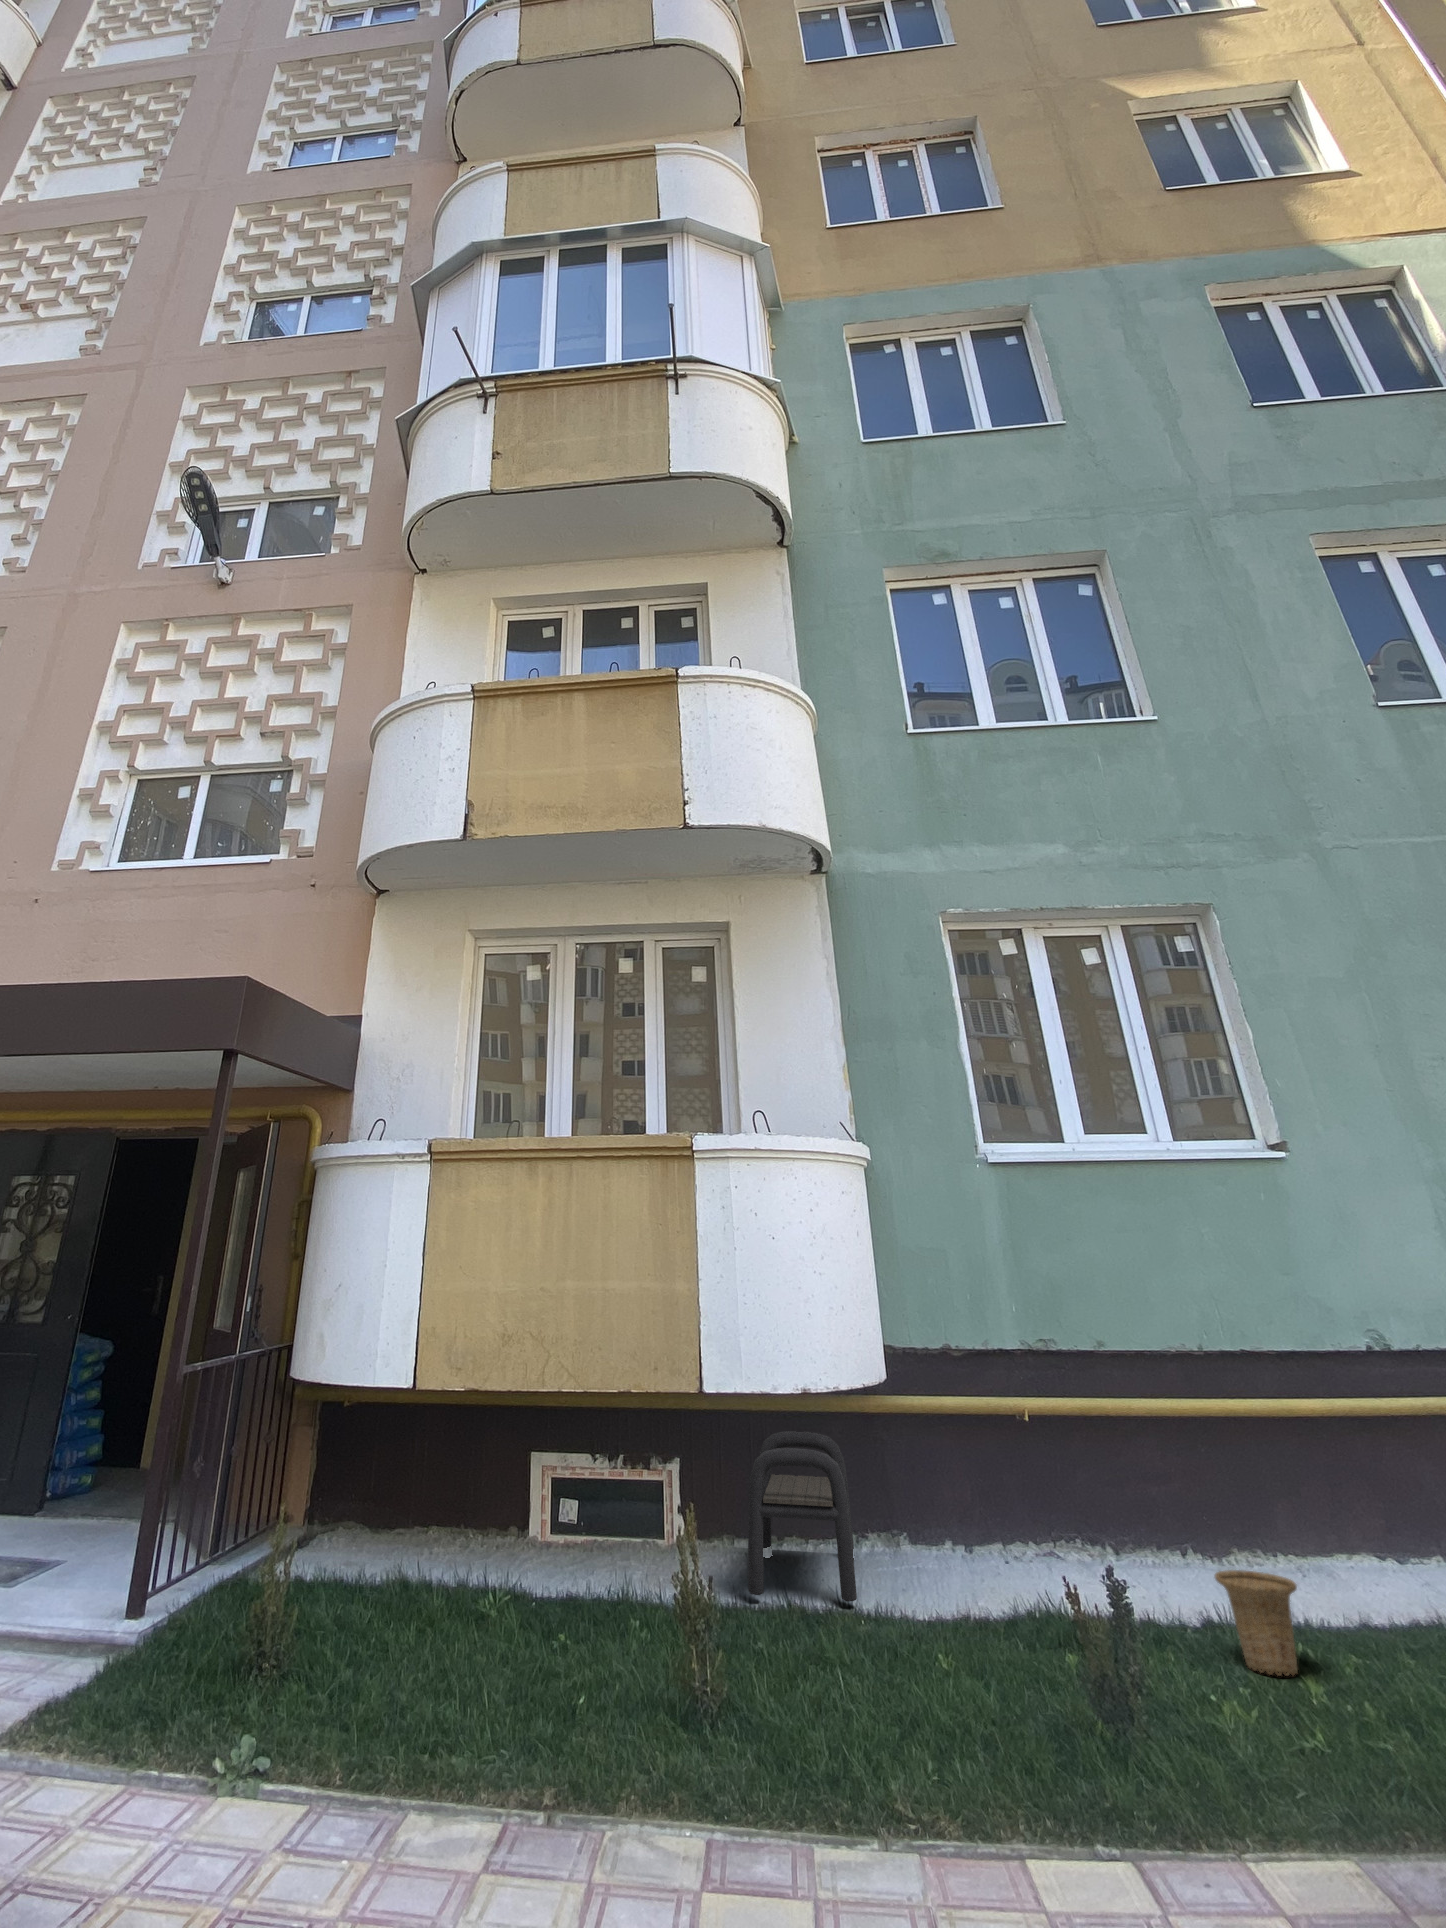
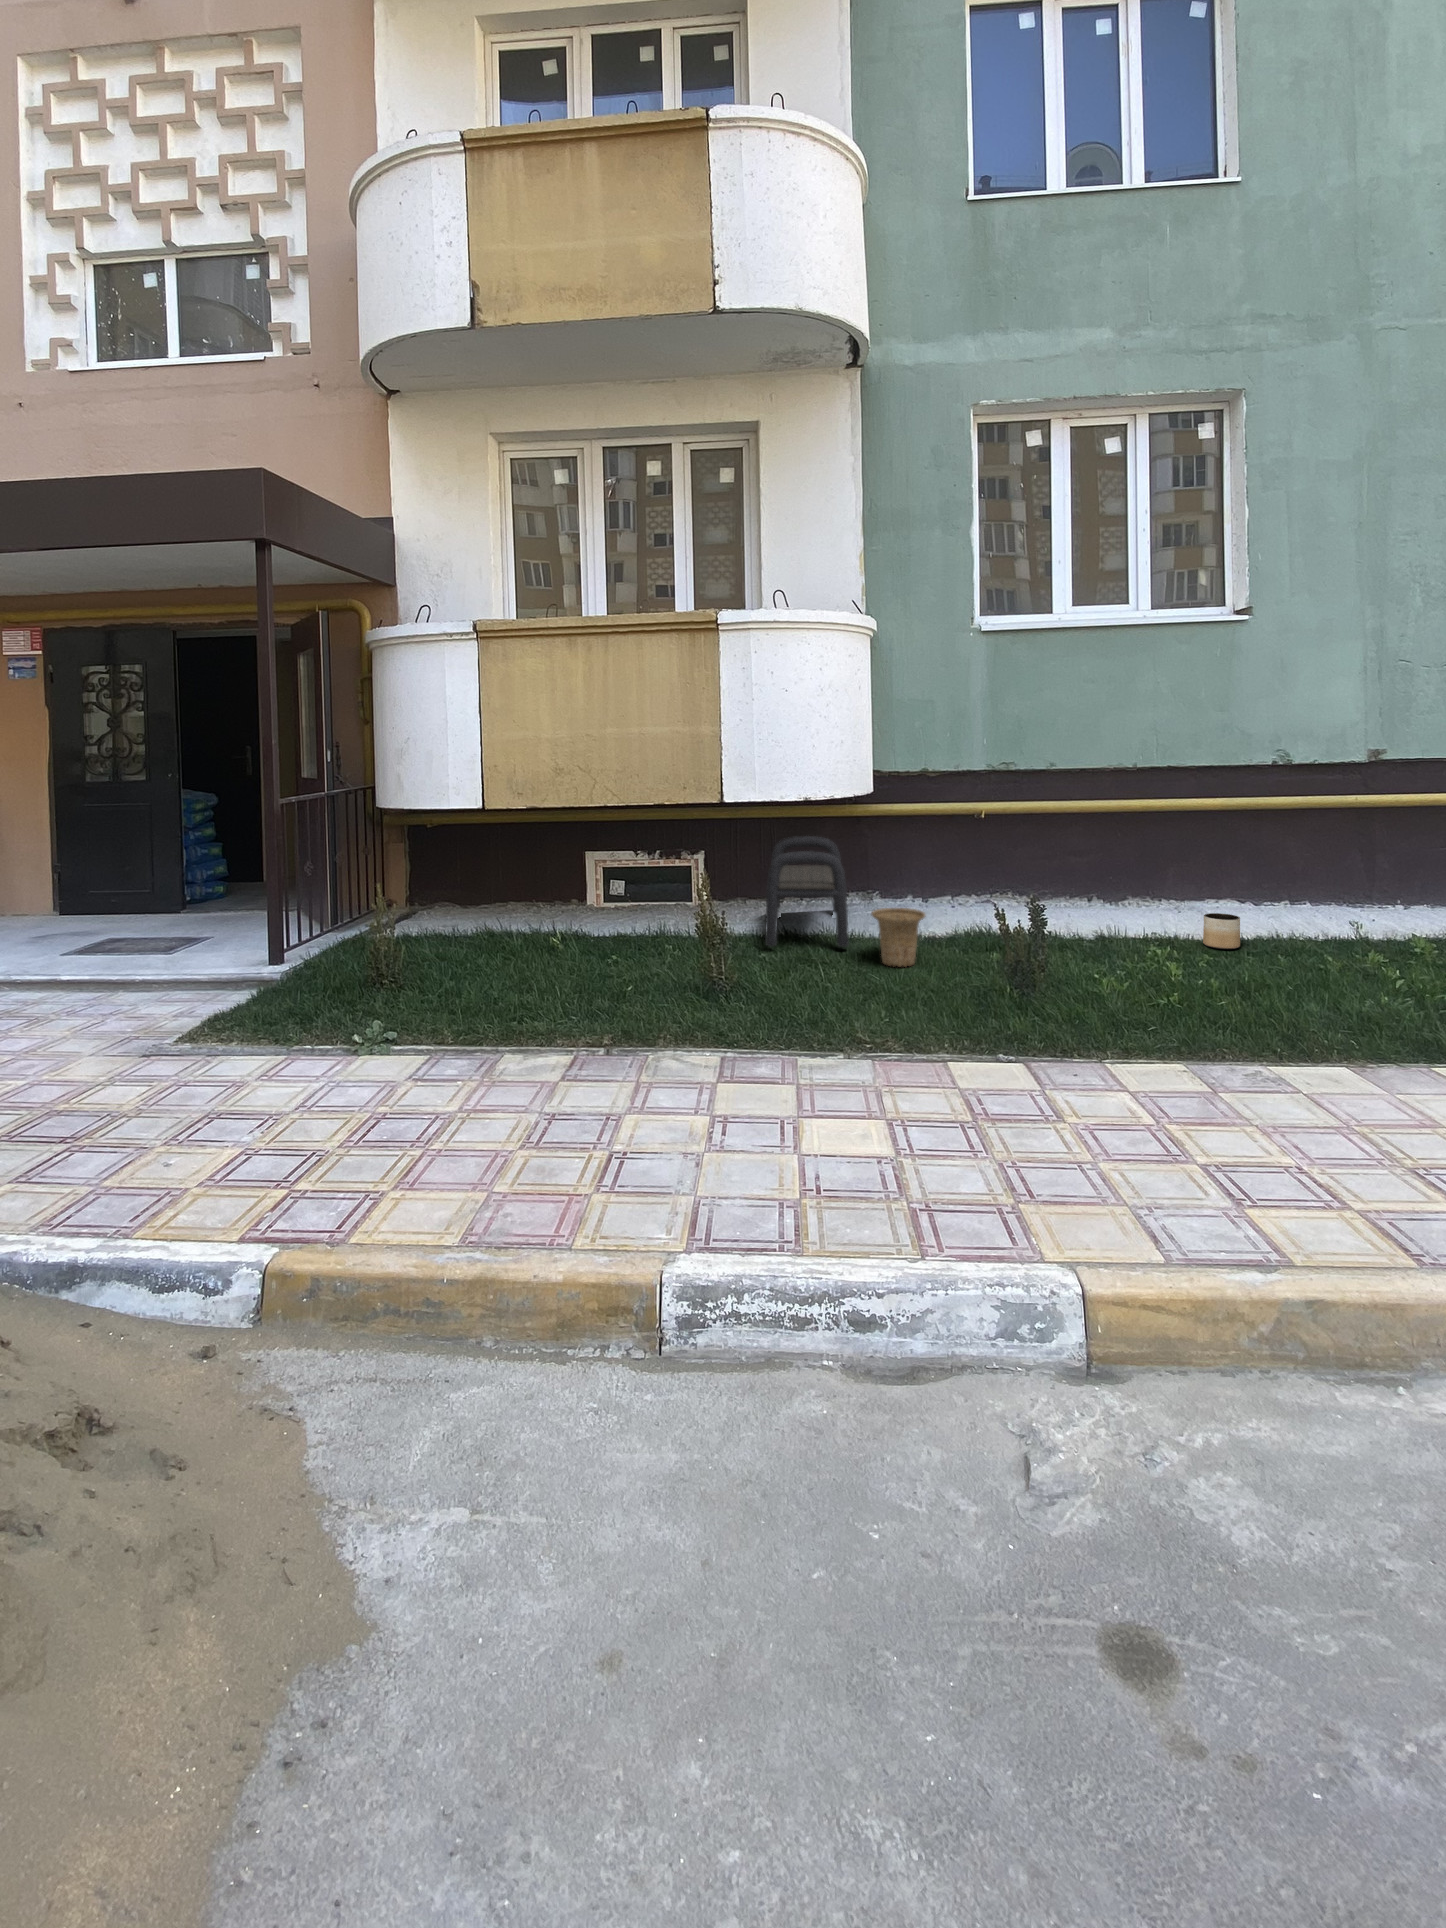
basket: present [1215,1570,1298,1675] -> present [872,908,925,966]
planter: none [1325,1575,1385,1635] -> present [1203,913,1240,949]

